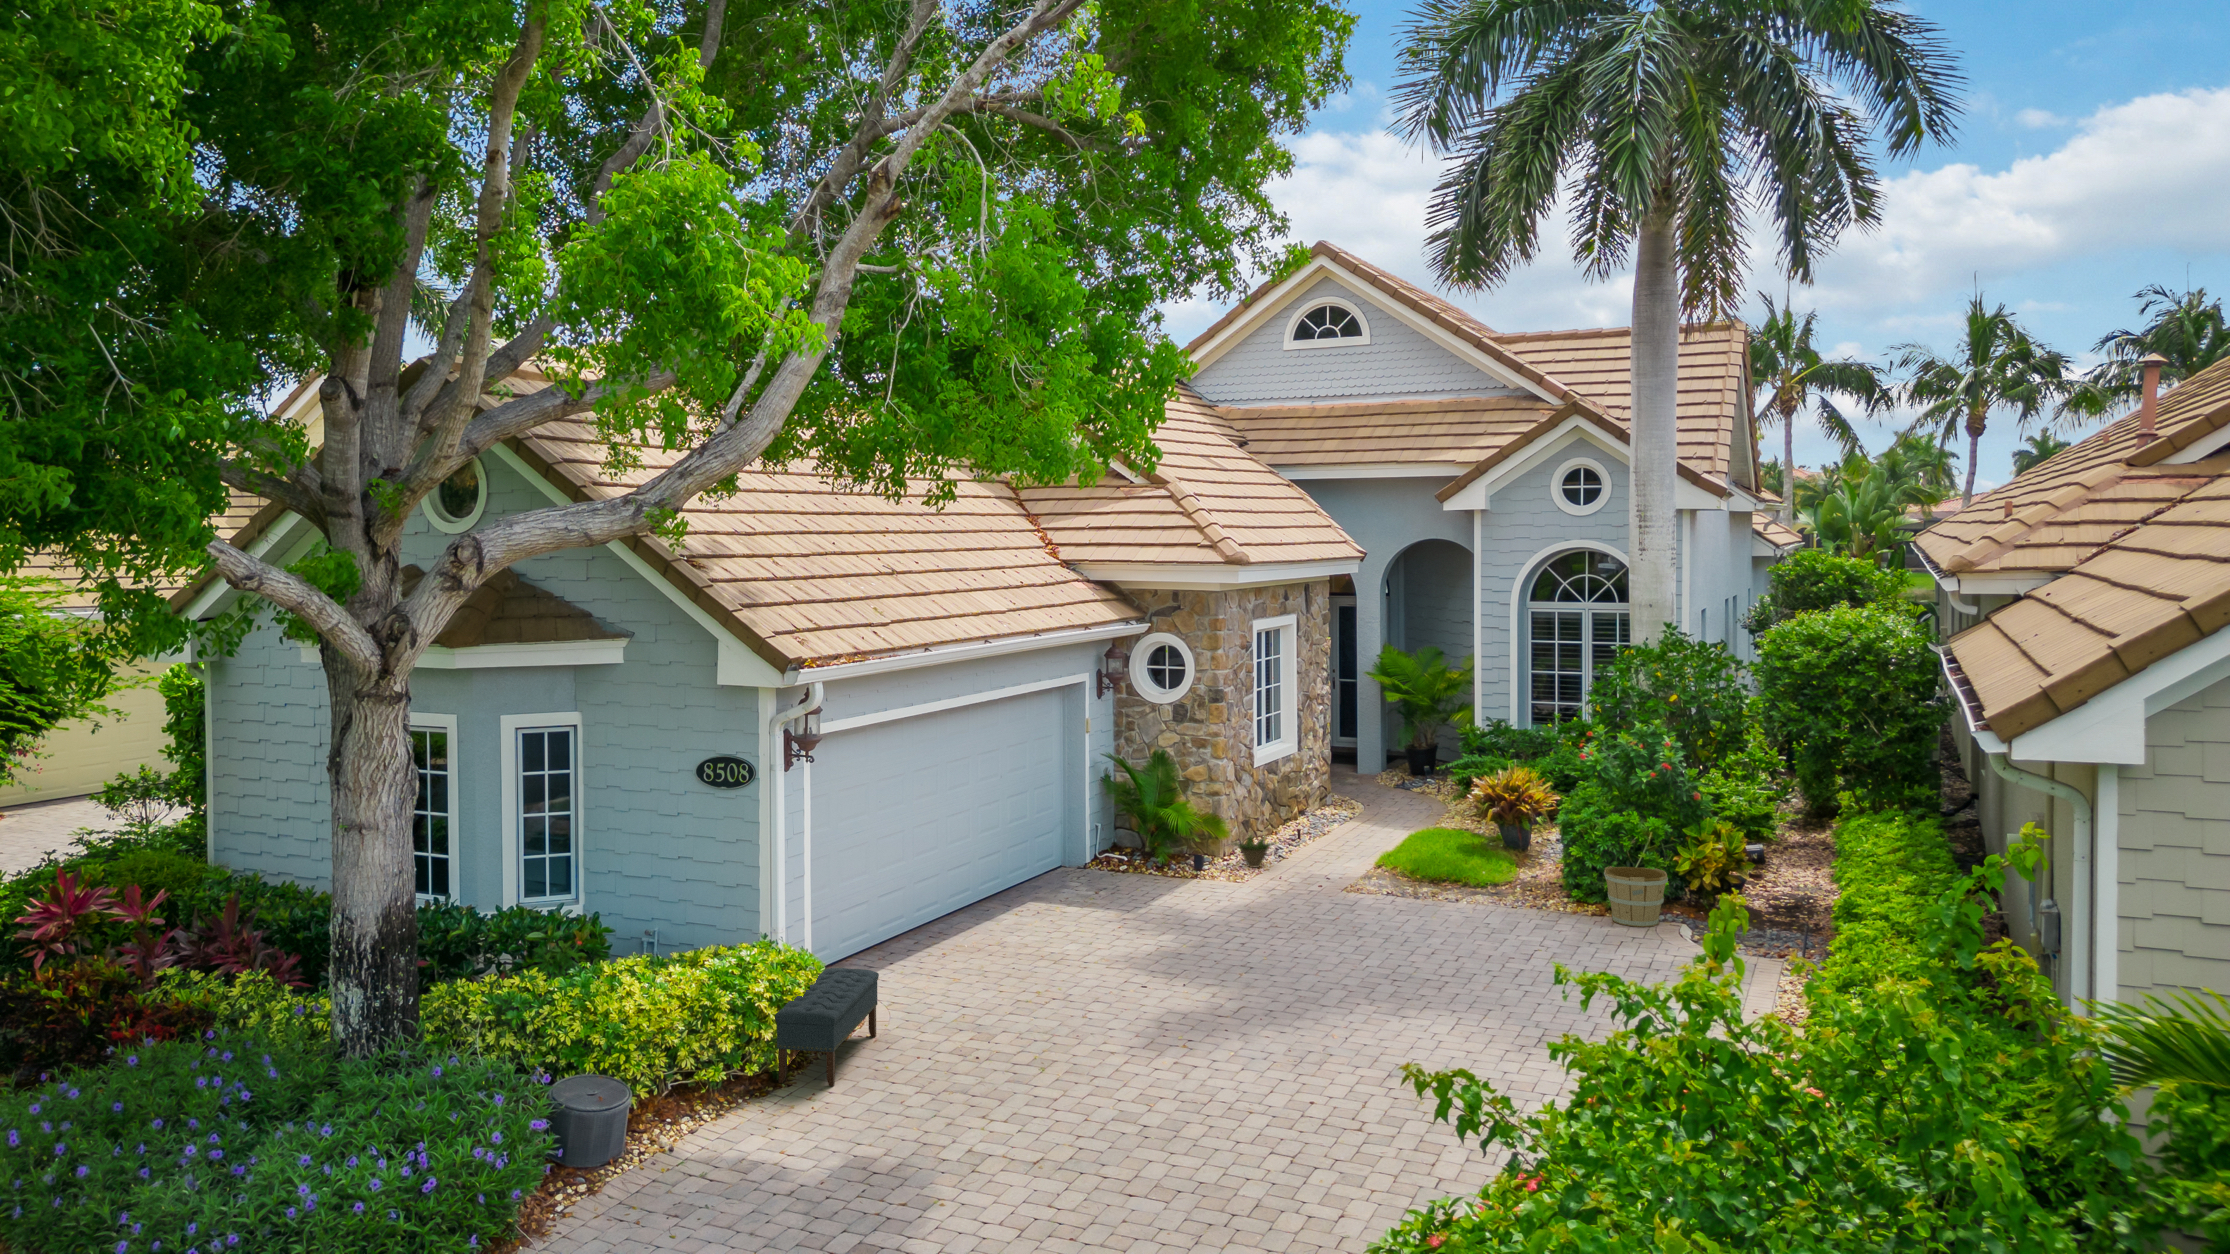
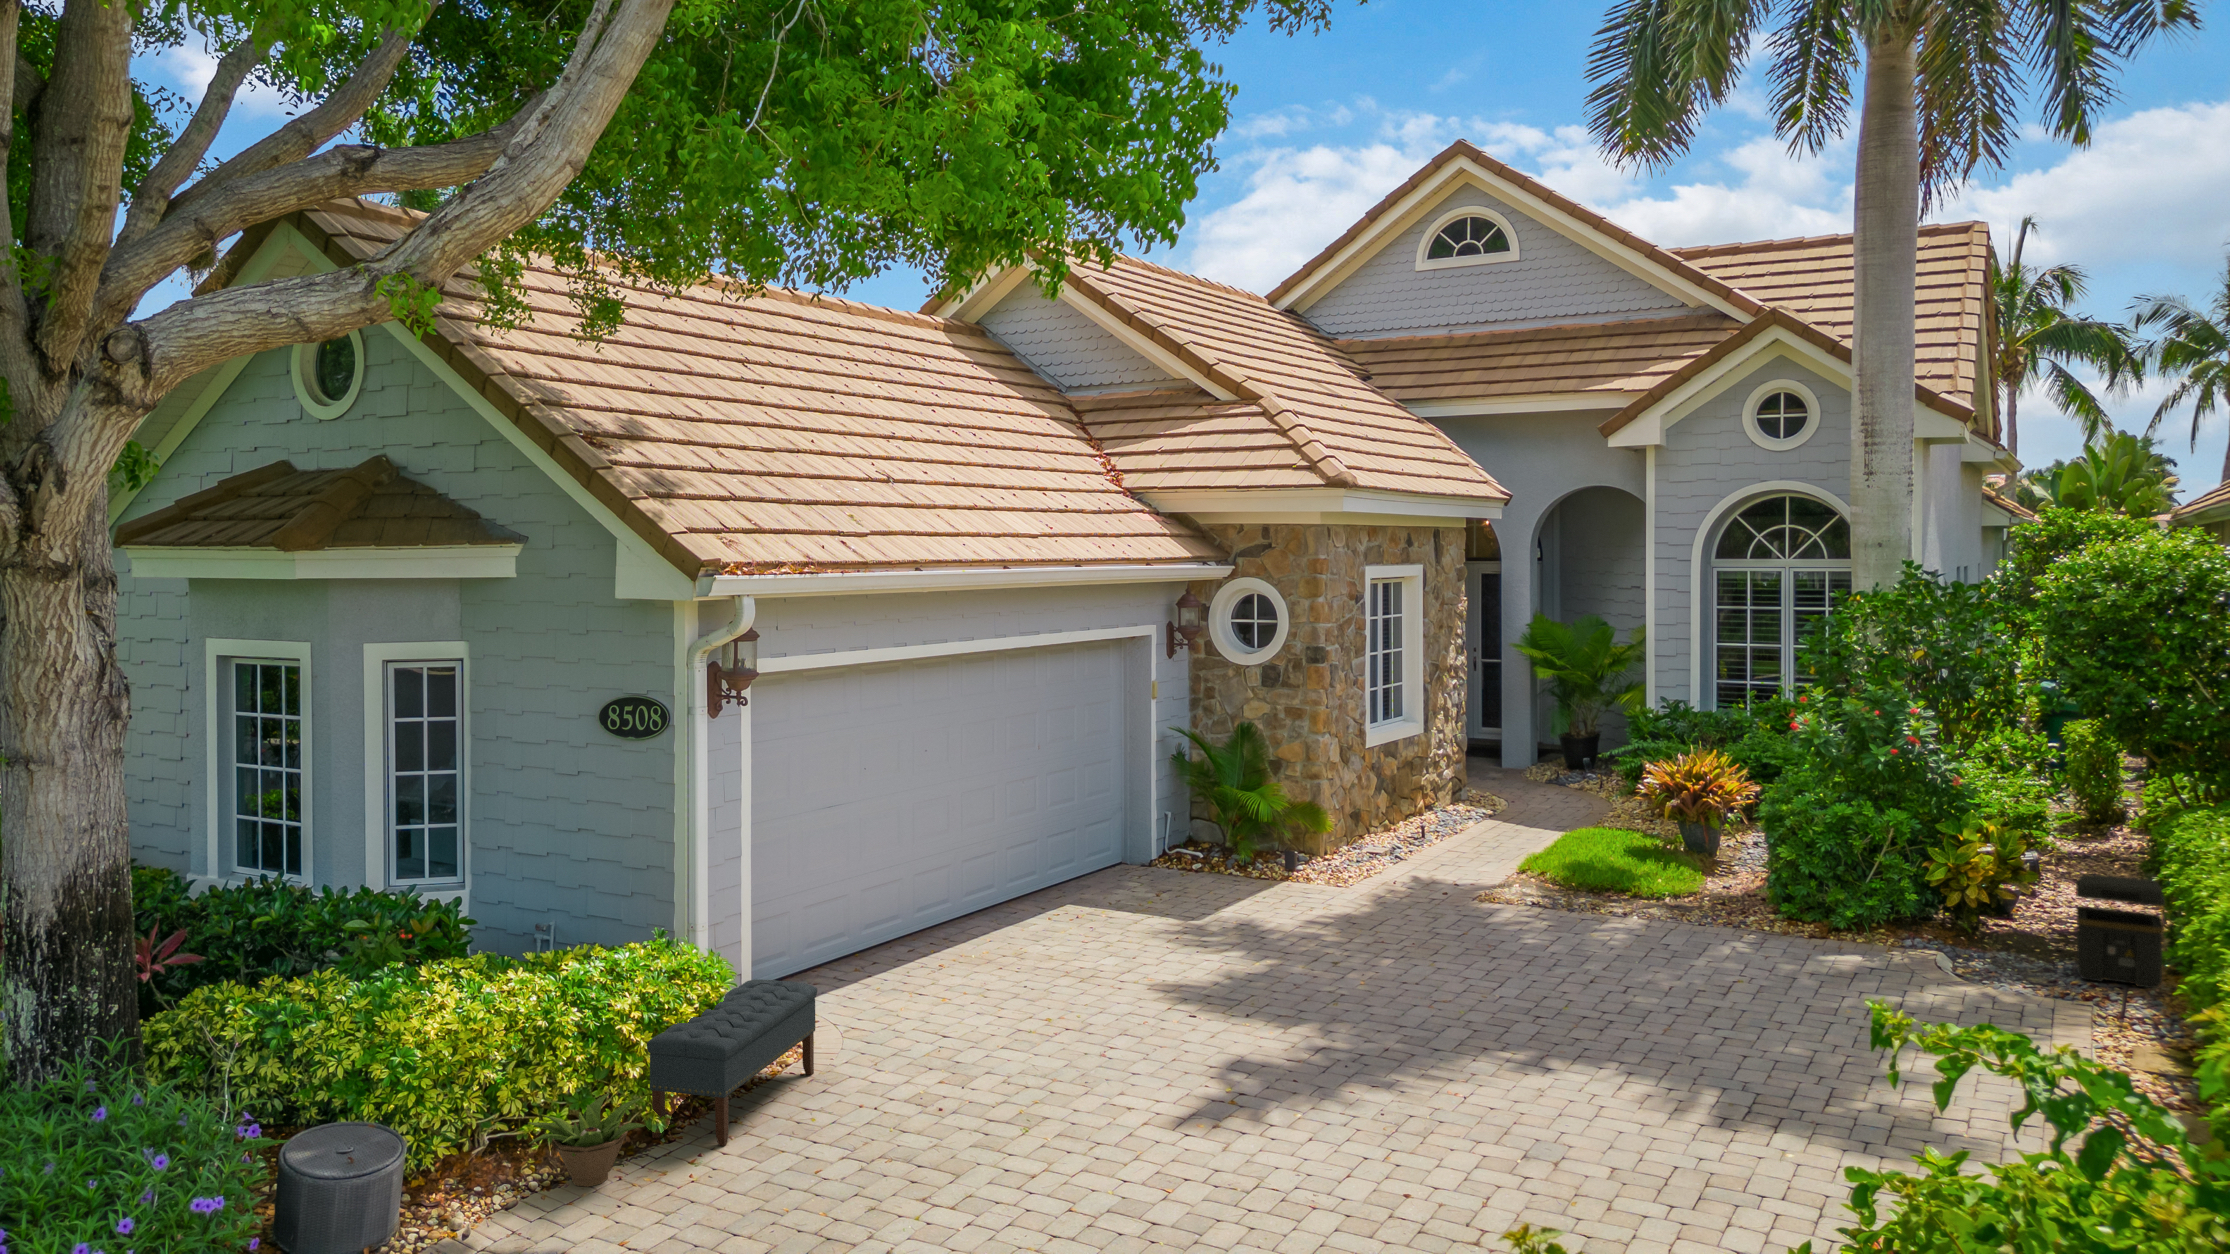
decorative plant: present [1236,836,1275,868] -> present [528,1093,645,1187]
wooden bucket: present [1604,866,1668,927] -> none [1830,871,1922,954]
toolbox: none [1771,866,1830,947] -> present [2076,874,2165,988]

